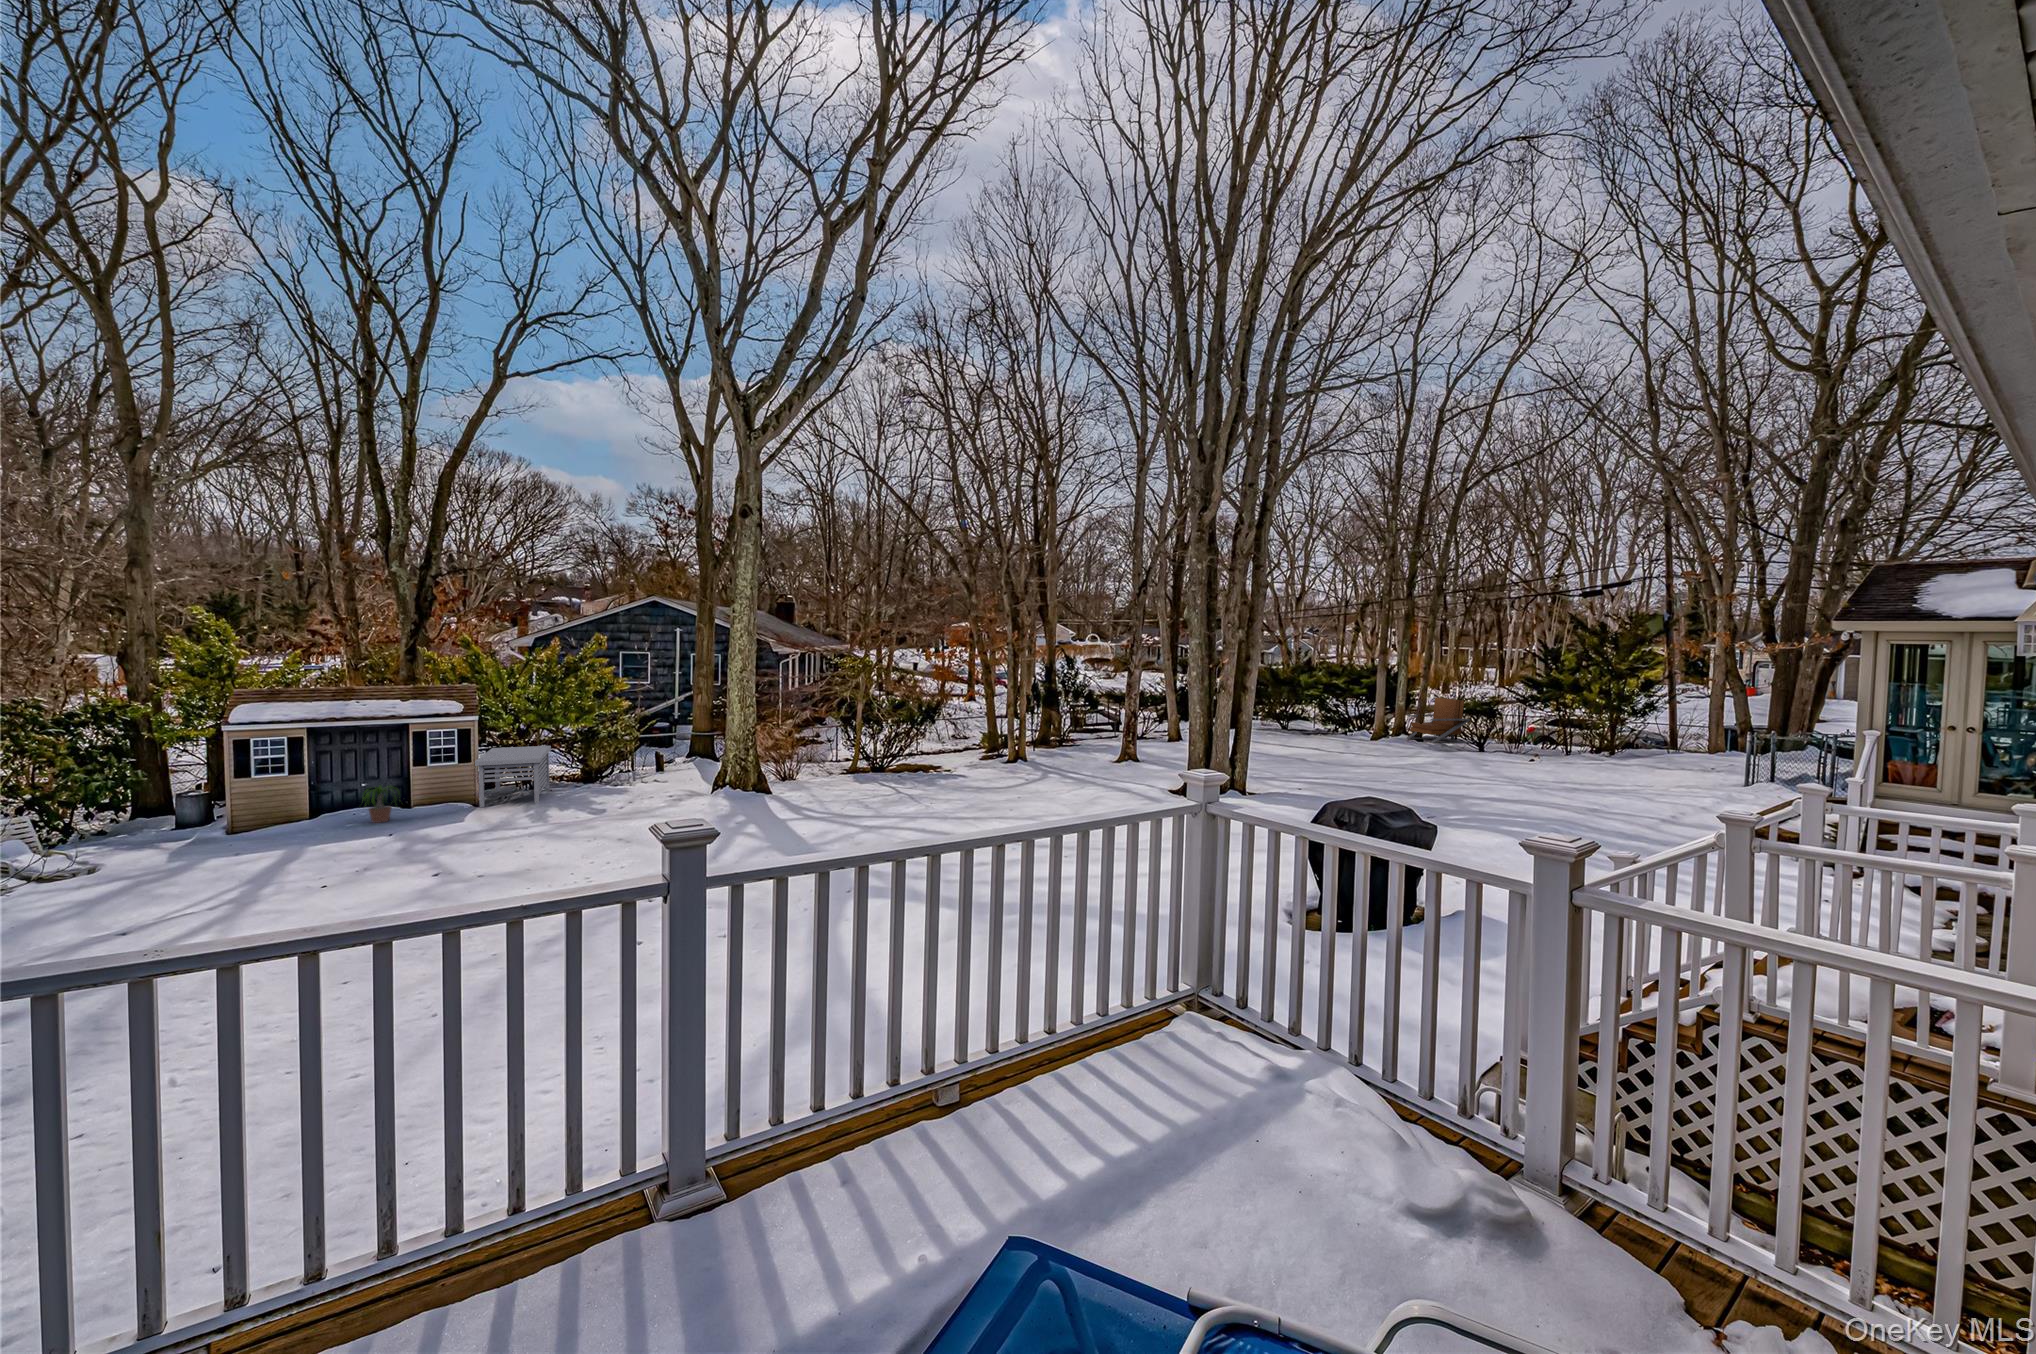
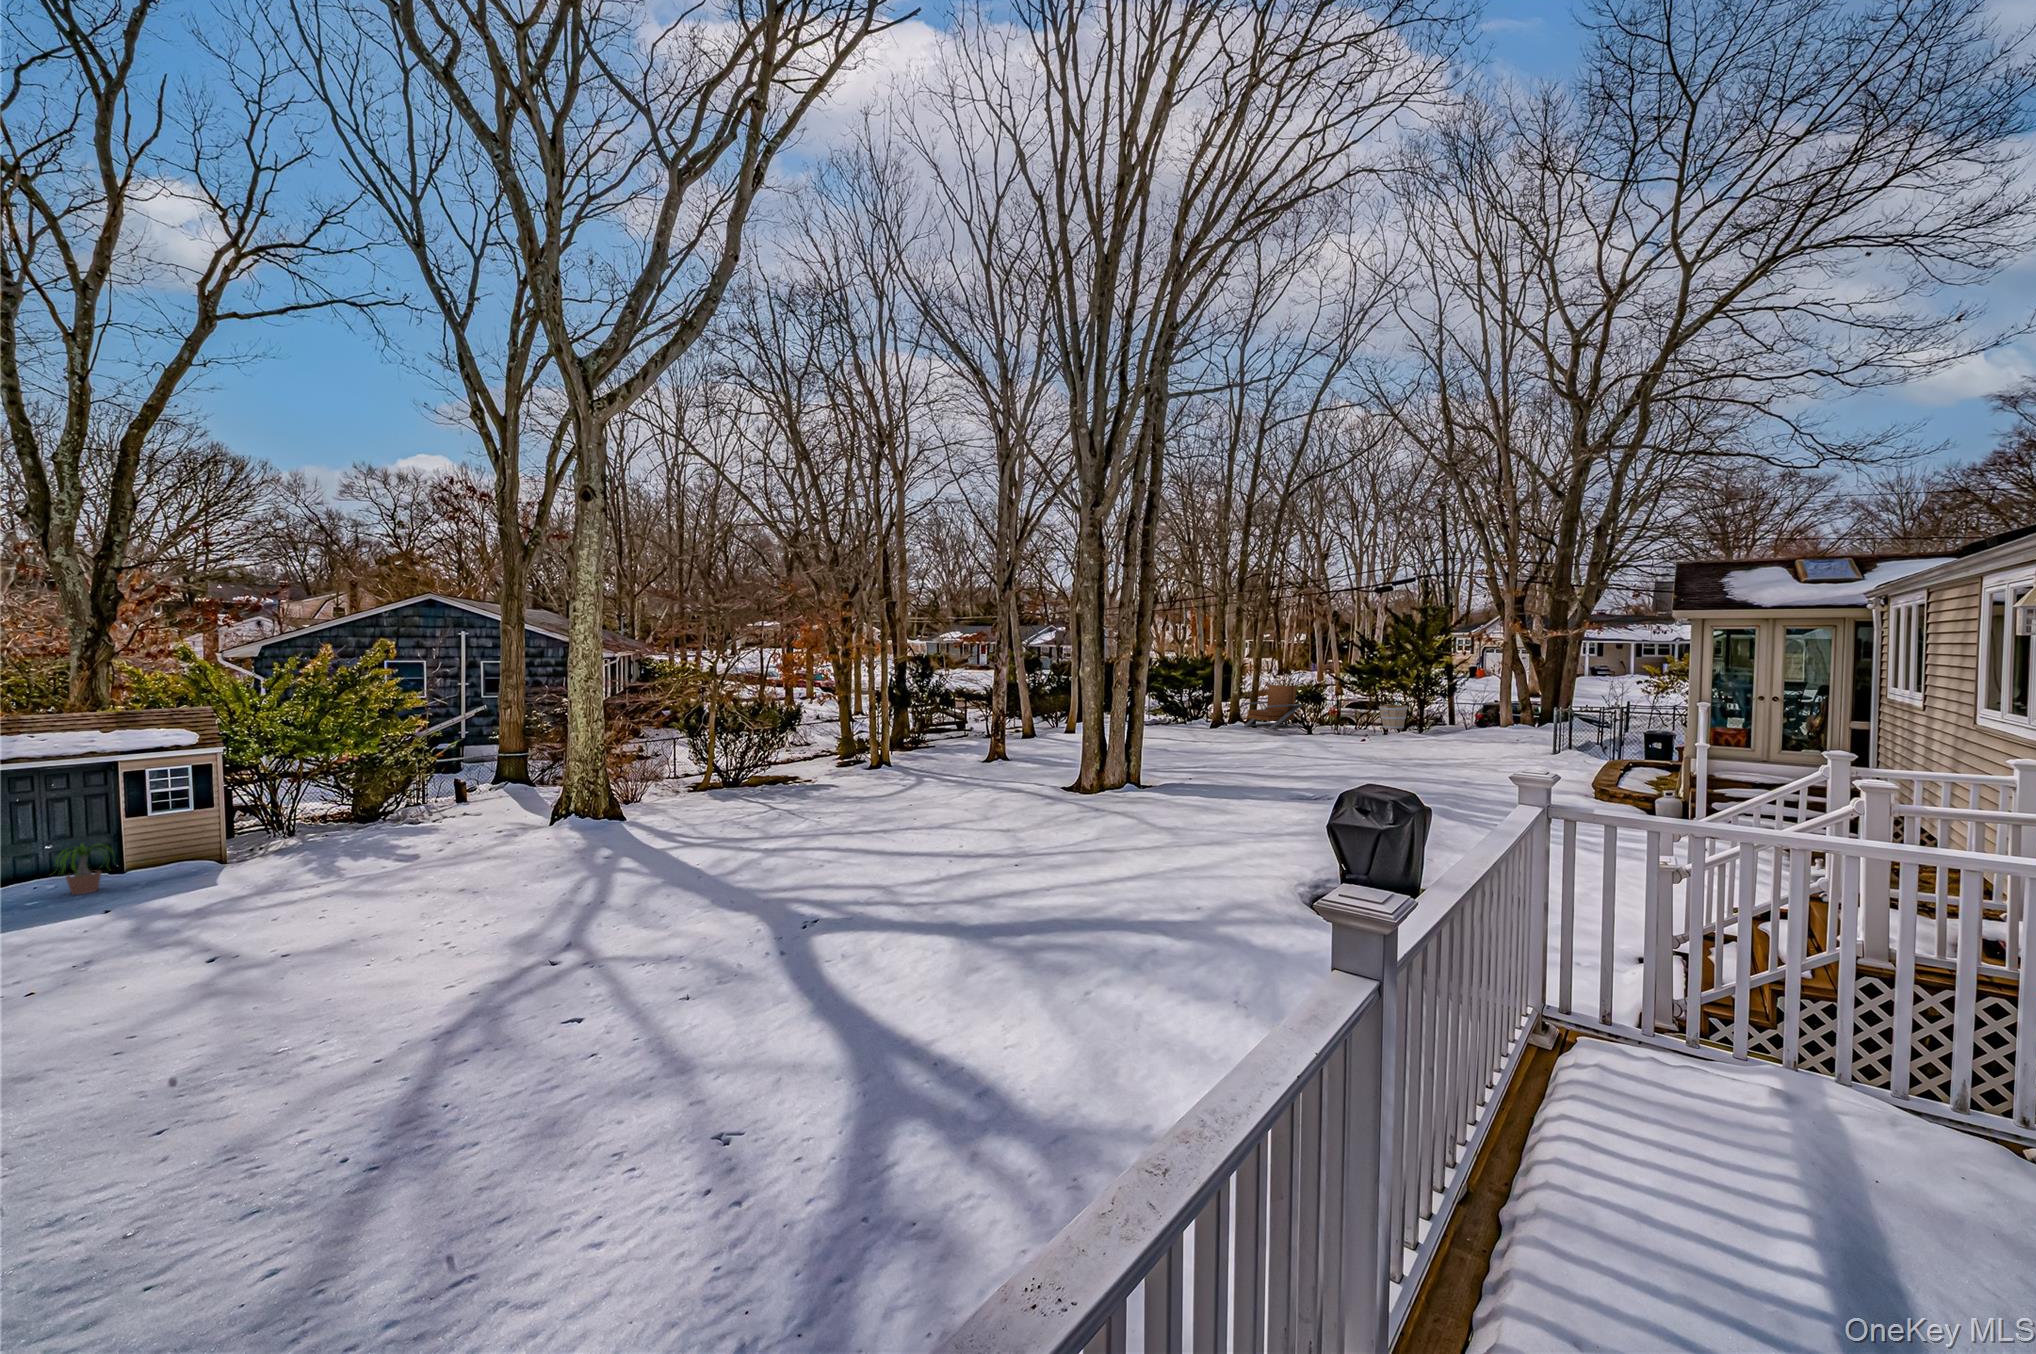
wooden bucket: none [1557,724,1590,750] -> present [1379,704,1408,729]
storage bench: present [475,746,551,807] -> none [219,780,317,865]

